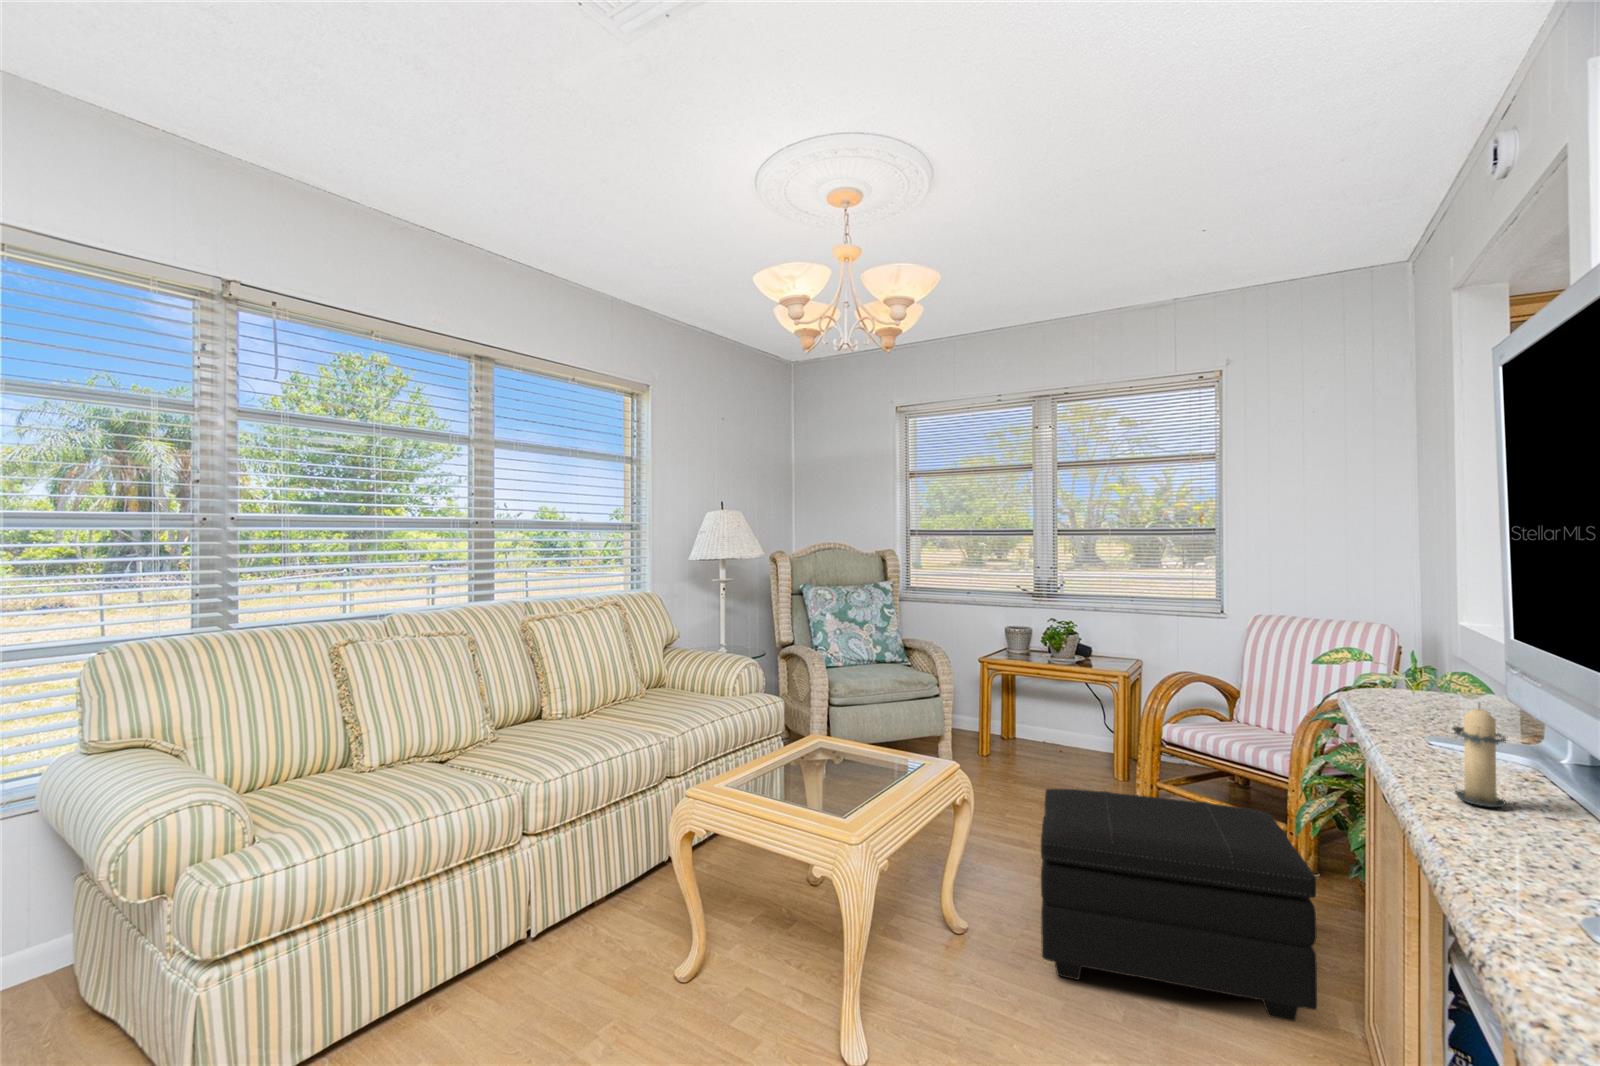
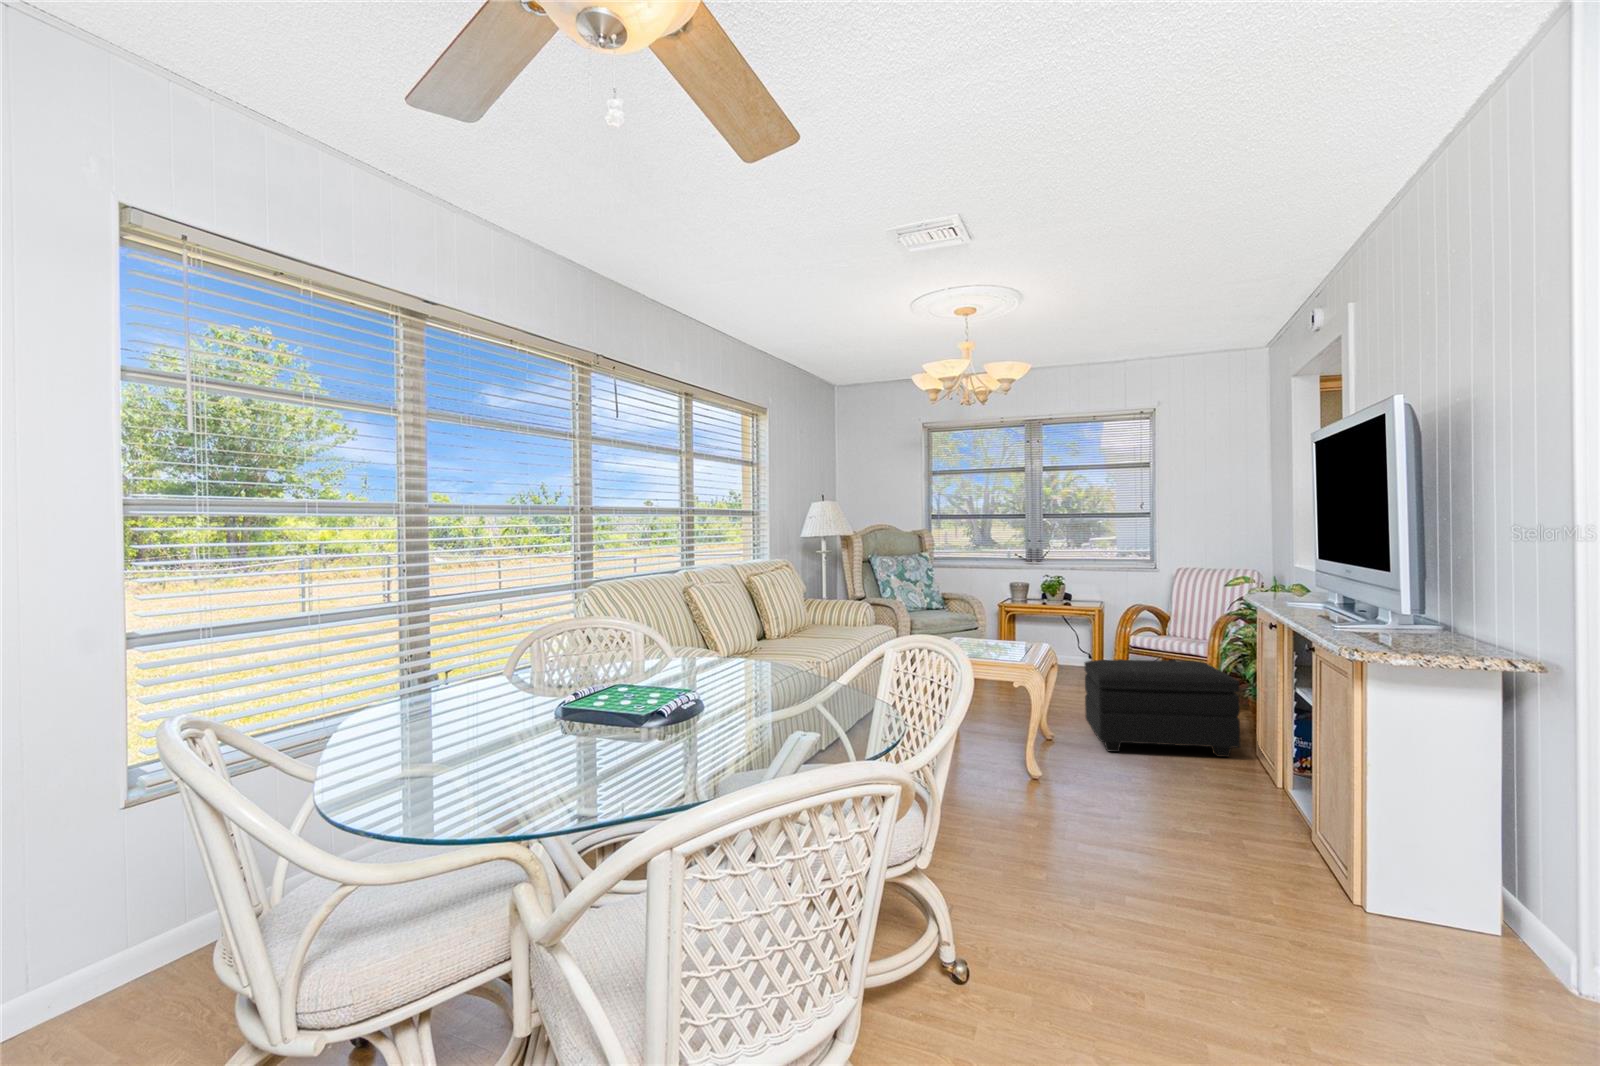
candle: present [1453,703,1506,807] -> none [1303,569,1327,609]

